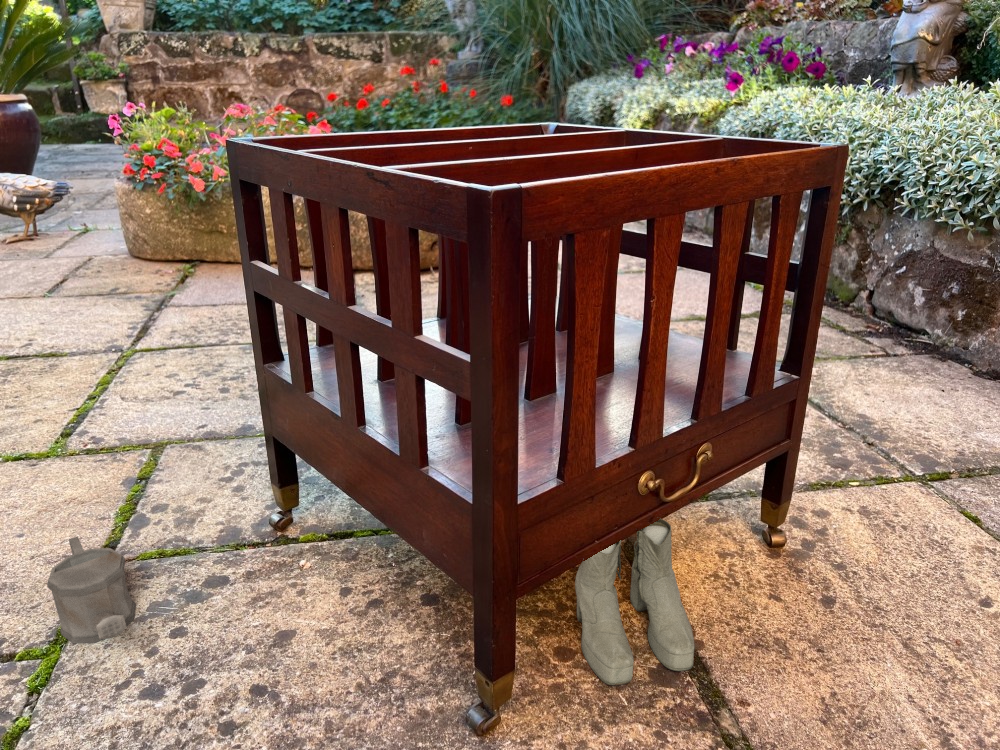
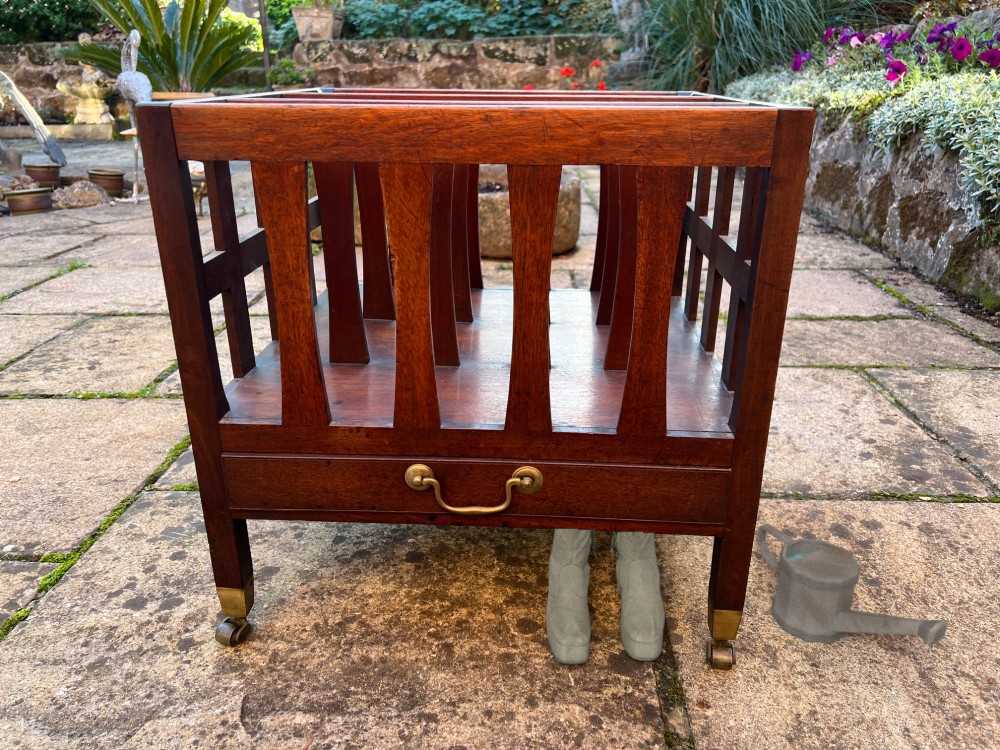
watering can: present [47,537,136,643] -> present [756,523,948,645]

